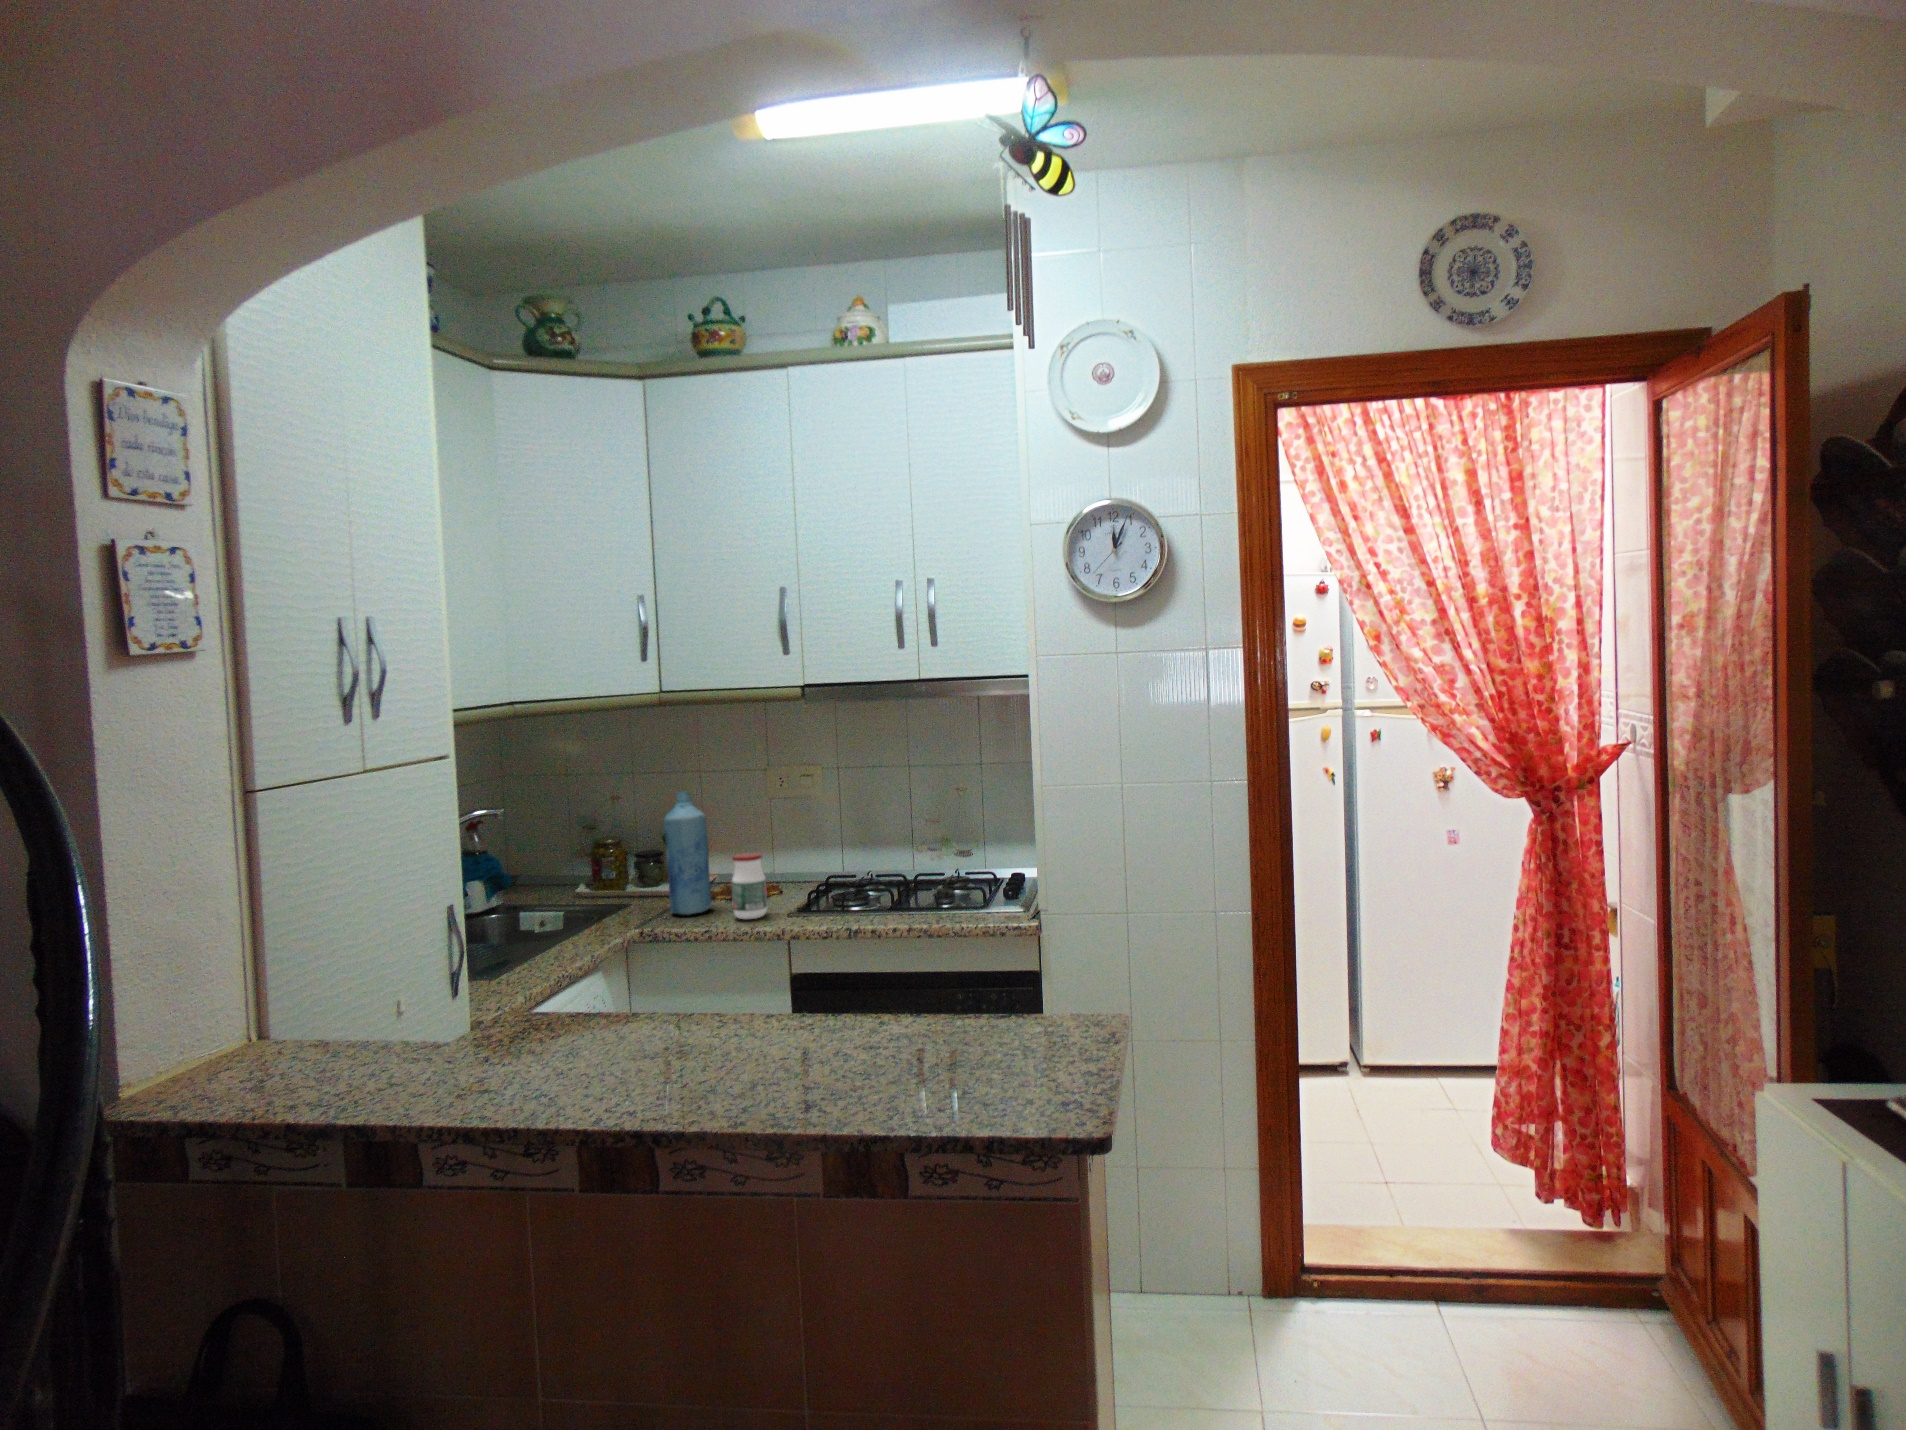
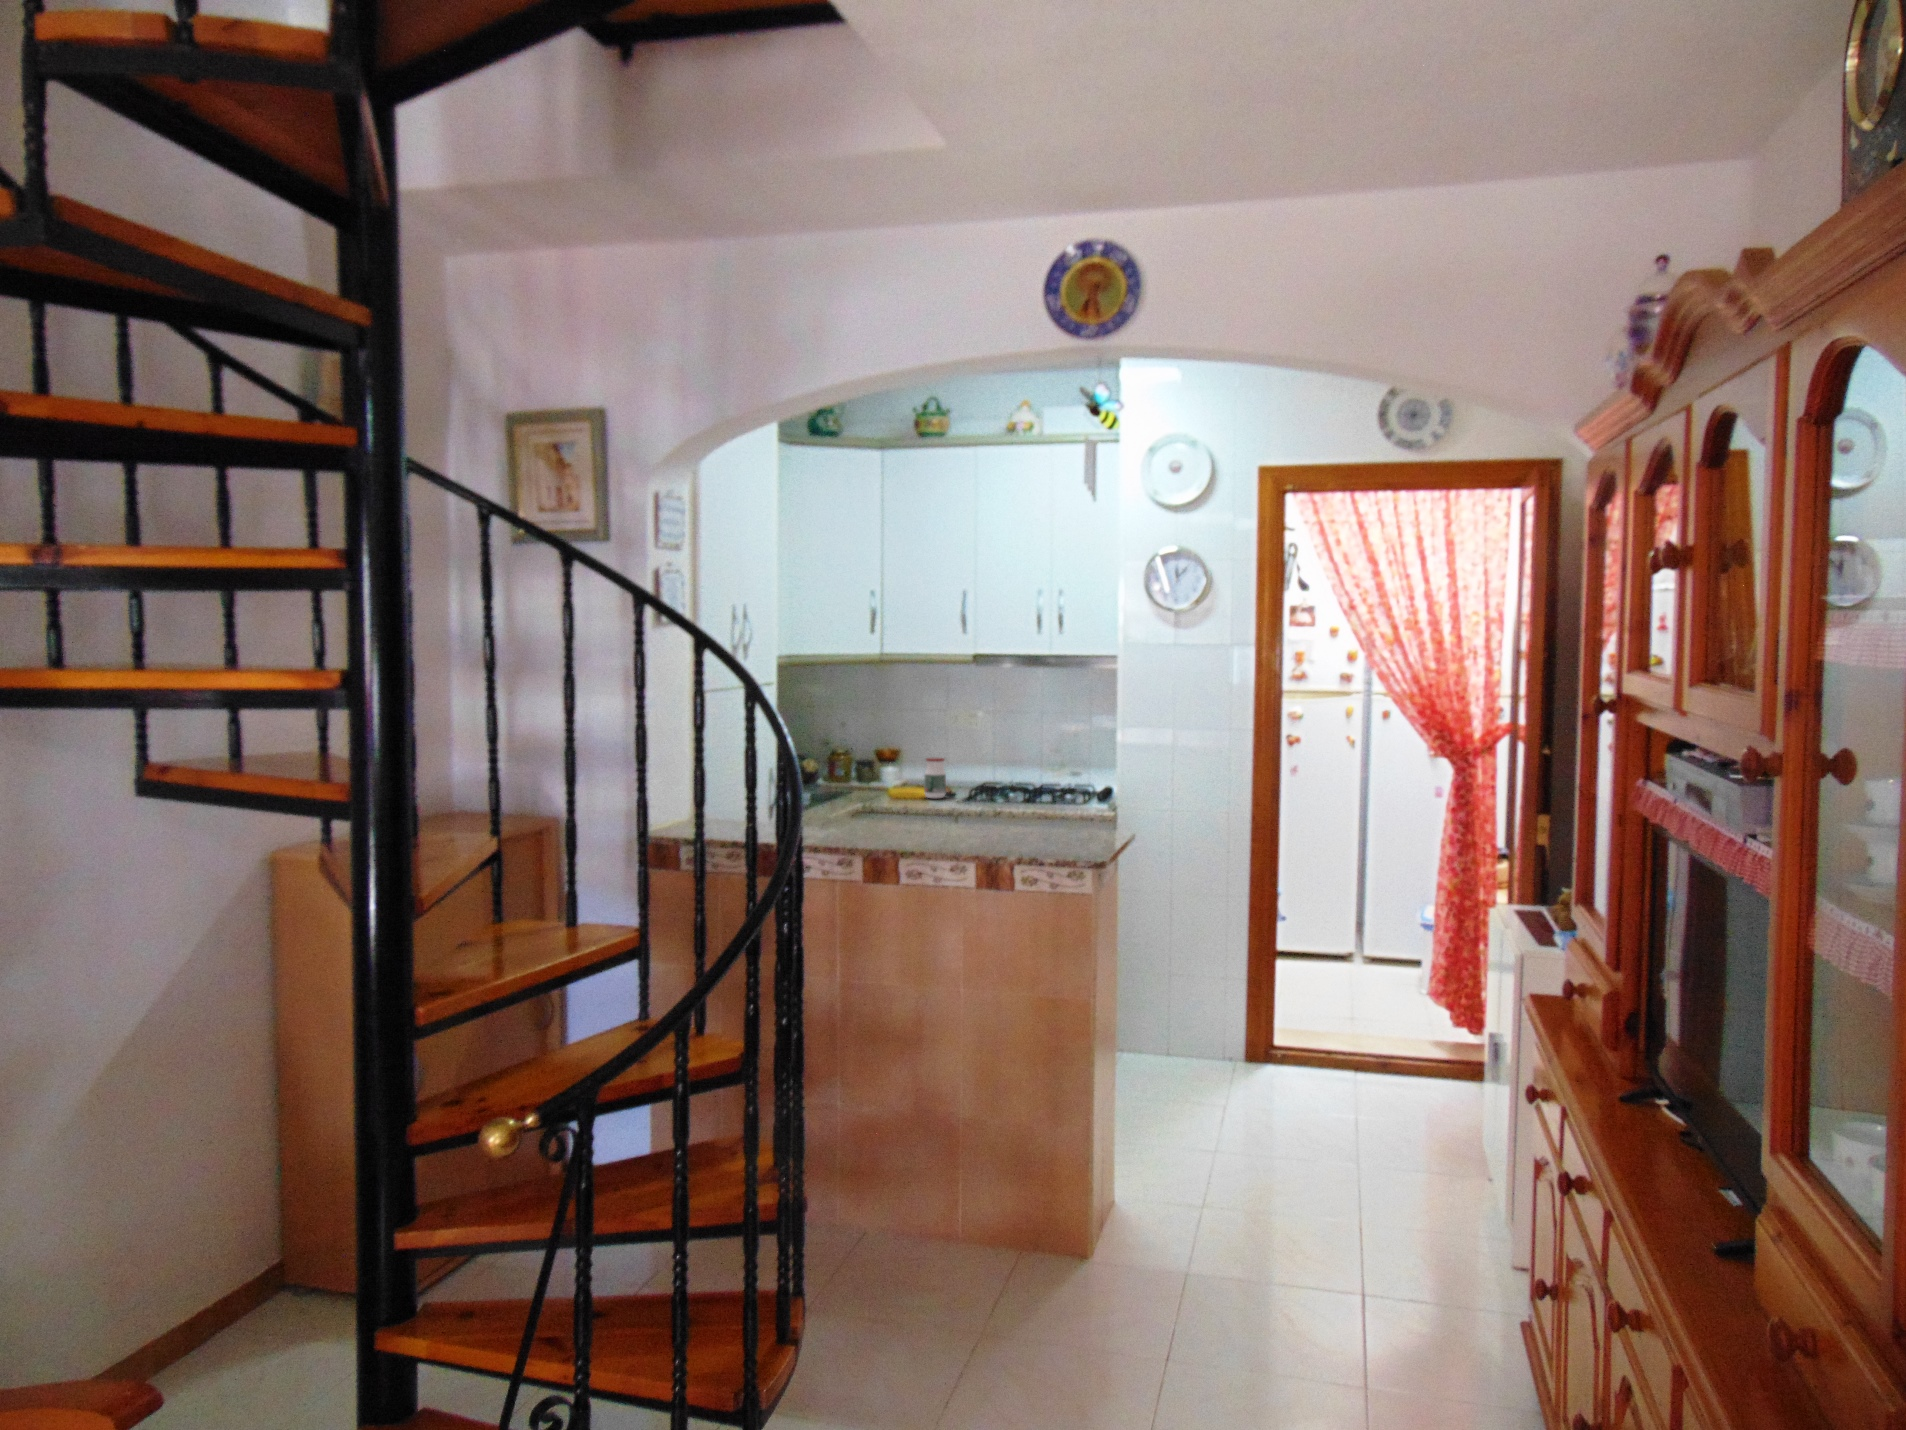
bottle: present [664,791,712,915] -> none [882,717,909,795]

